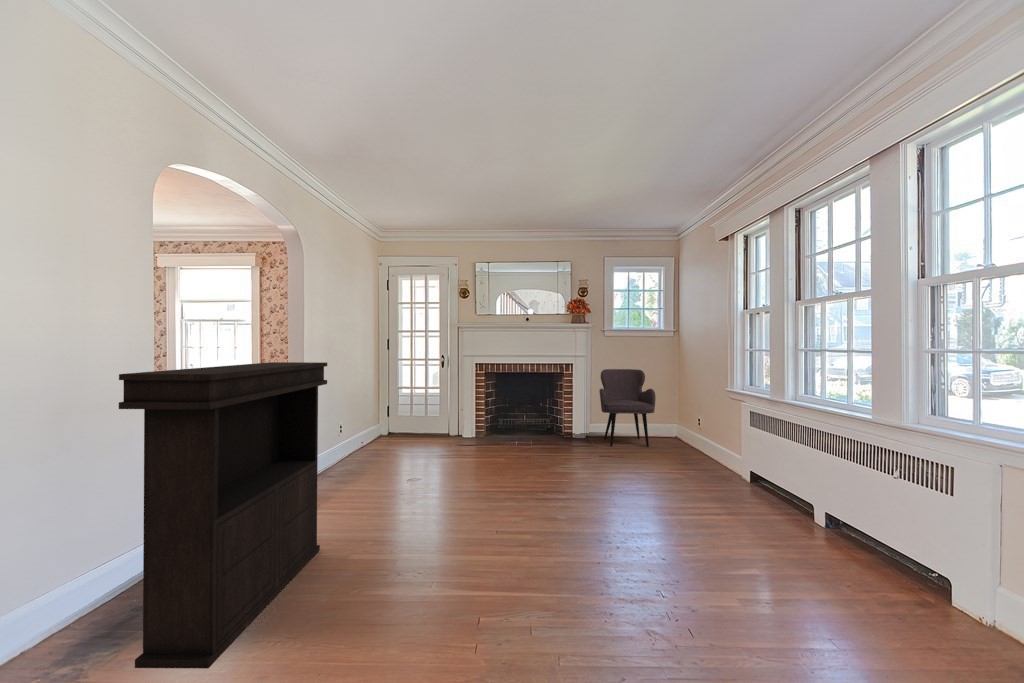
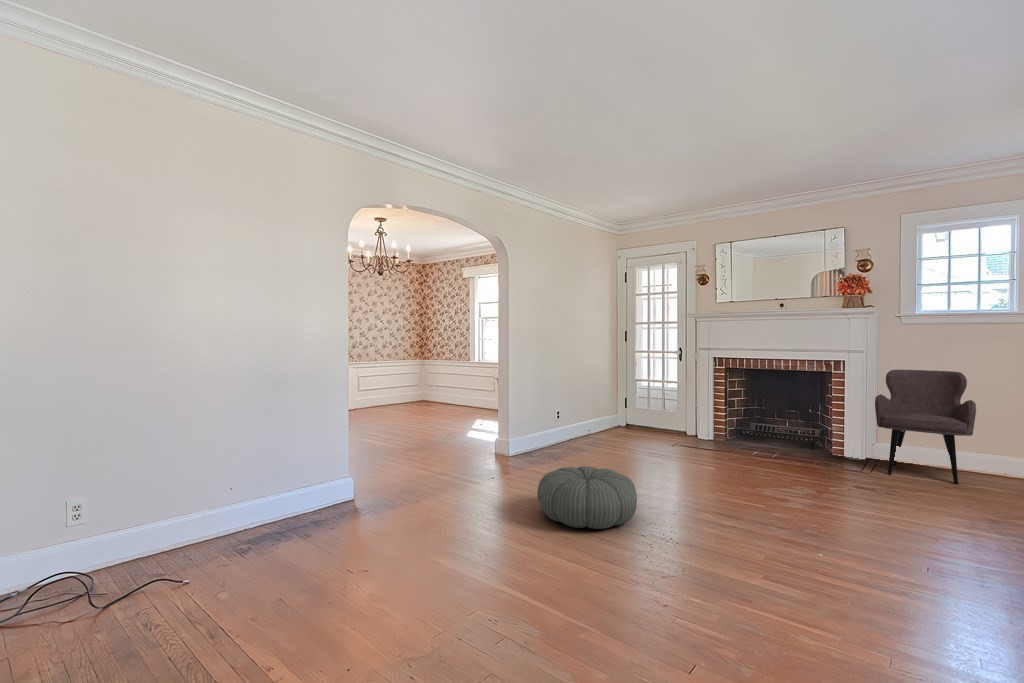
console table: present [119,362,327,669] -> none [264,340,457,552]
pouf: none [425,478,520,539] -> present [537,466,637,529]

